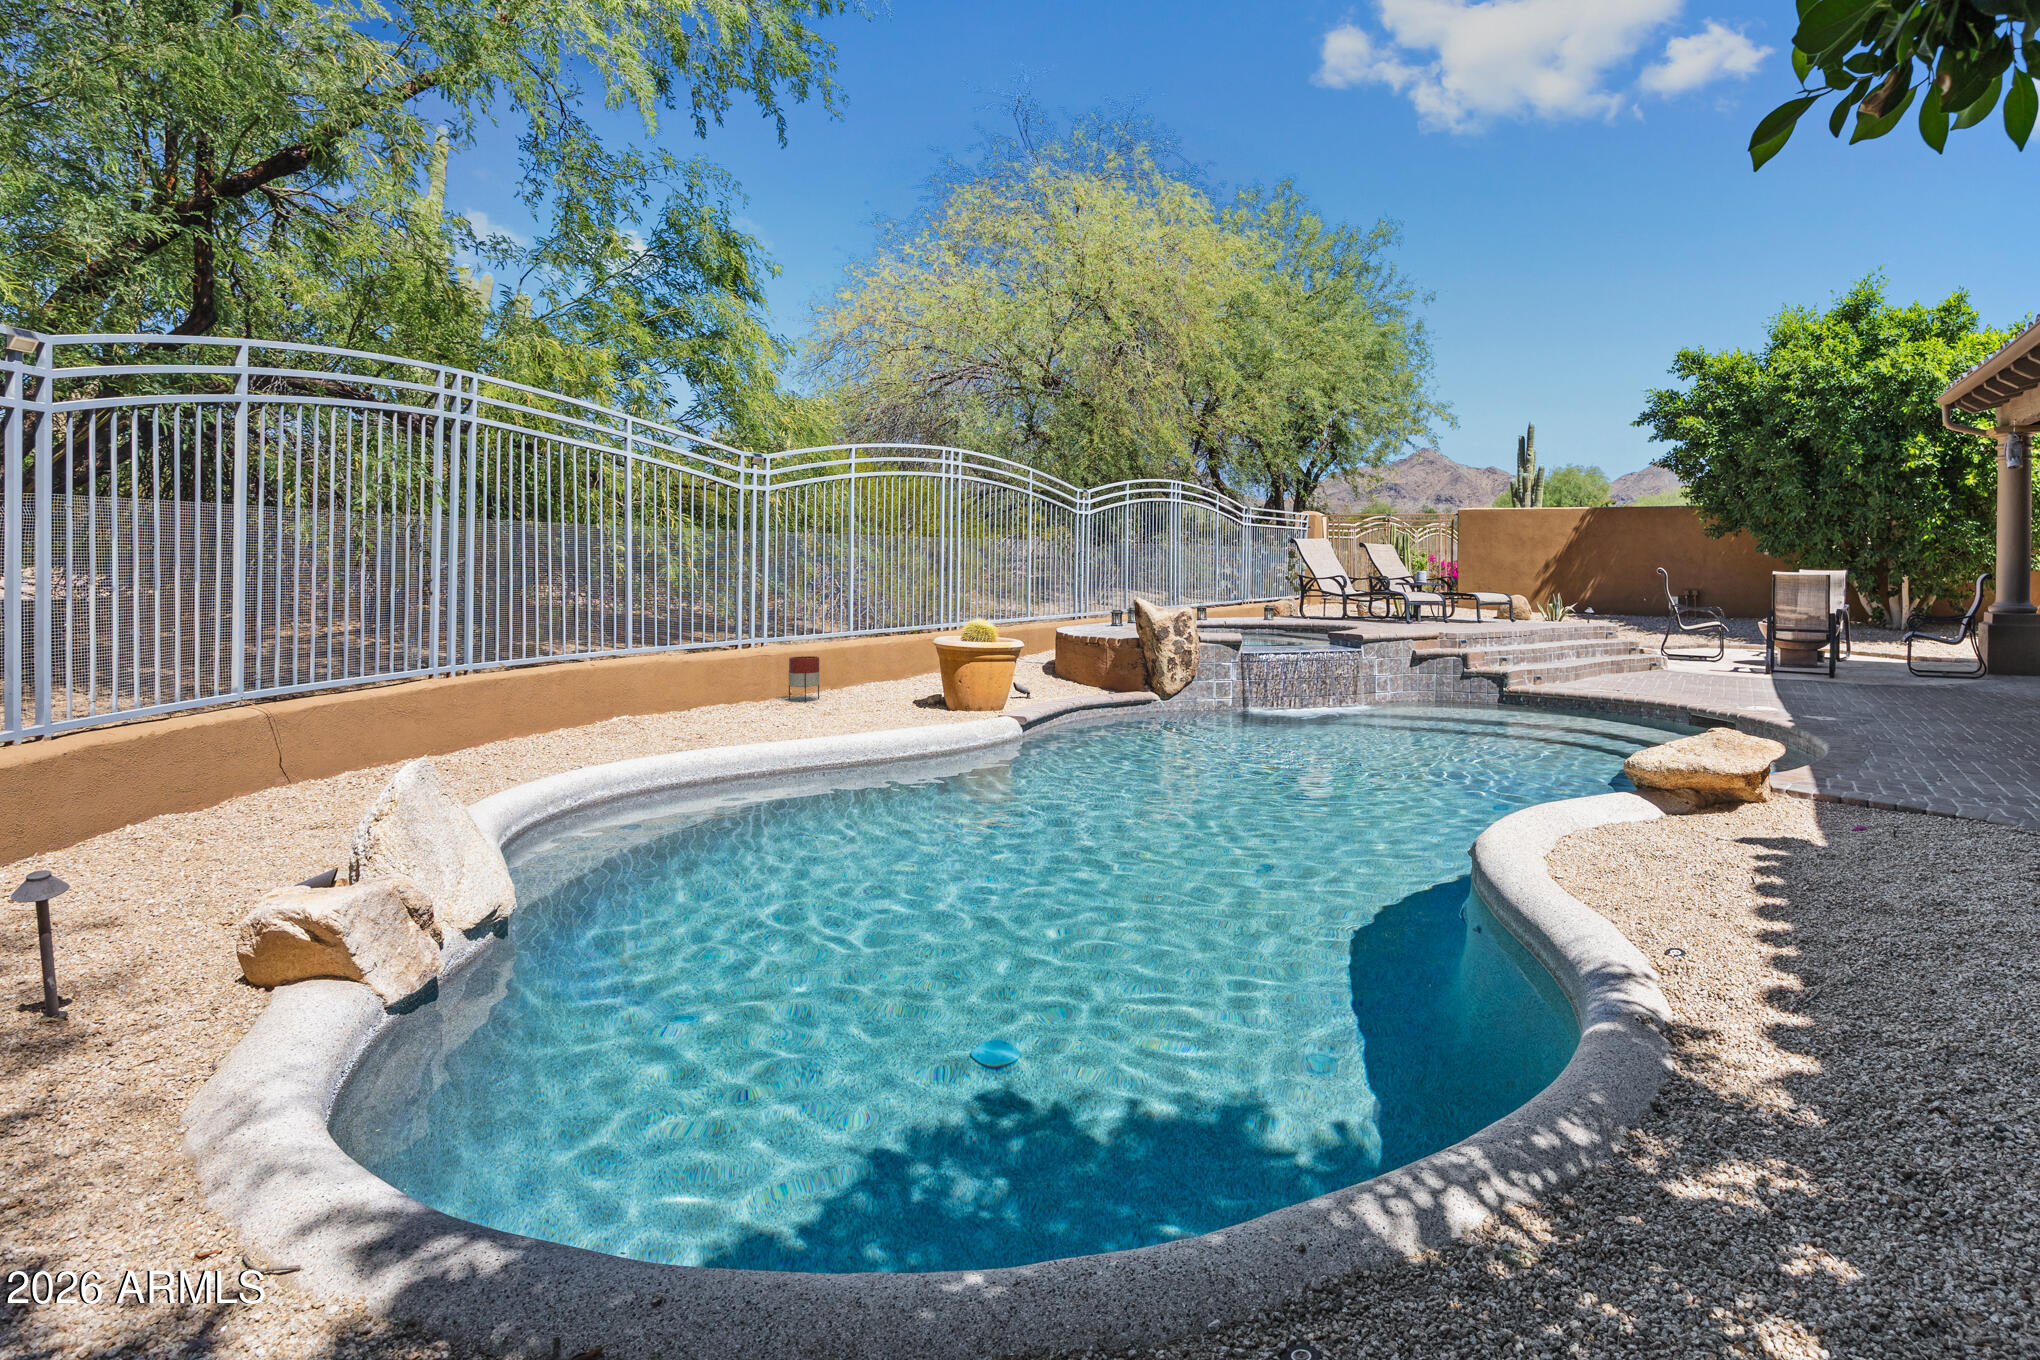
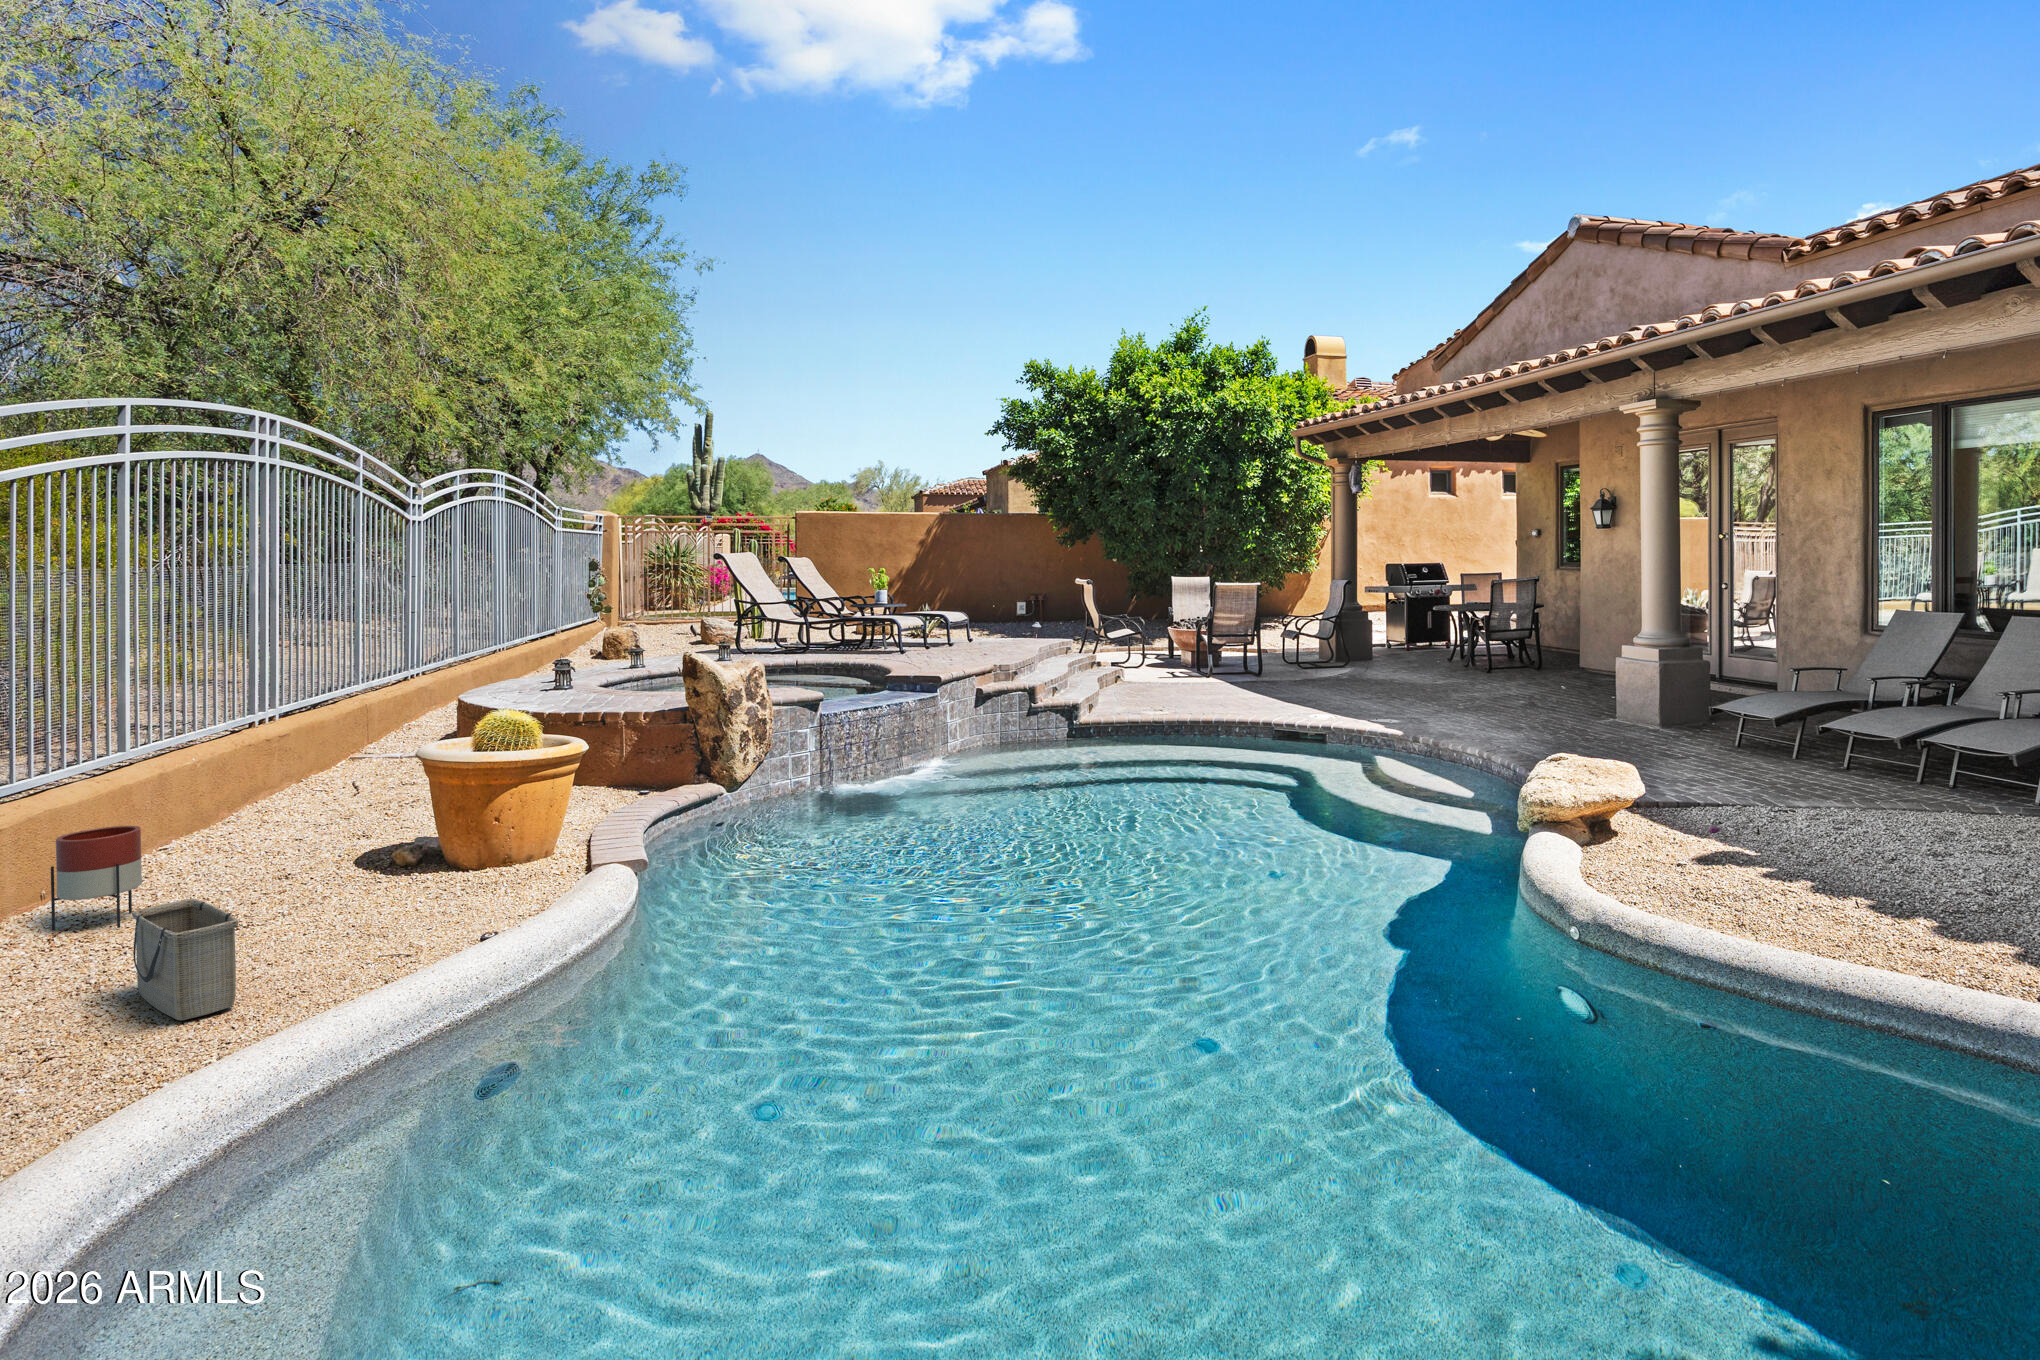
basket: none [760,684,794,731] -> present [132,899,238,1020]

